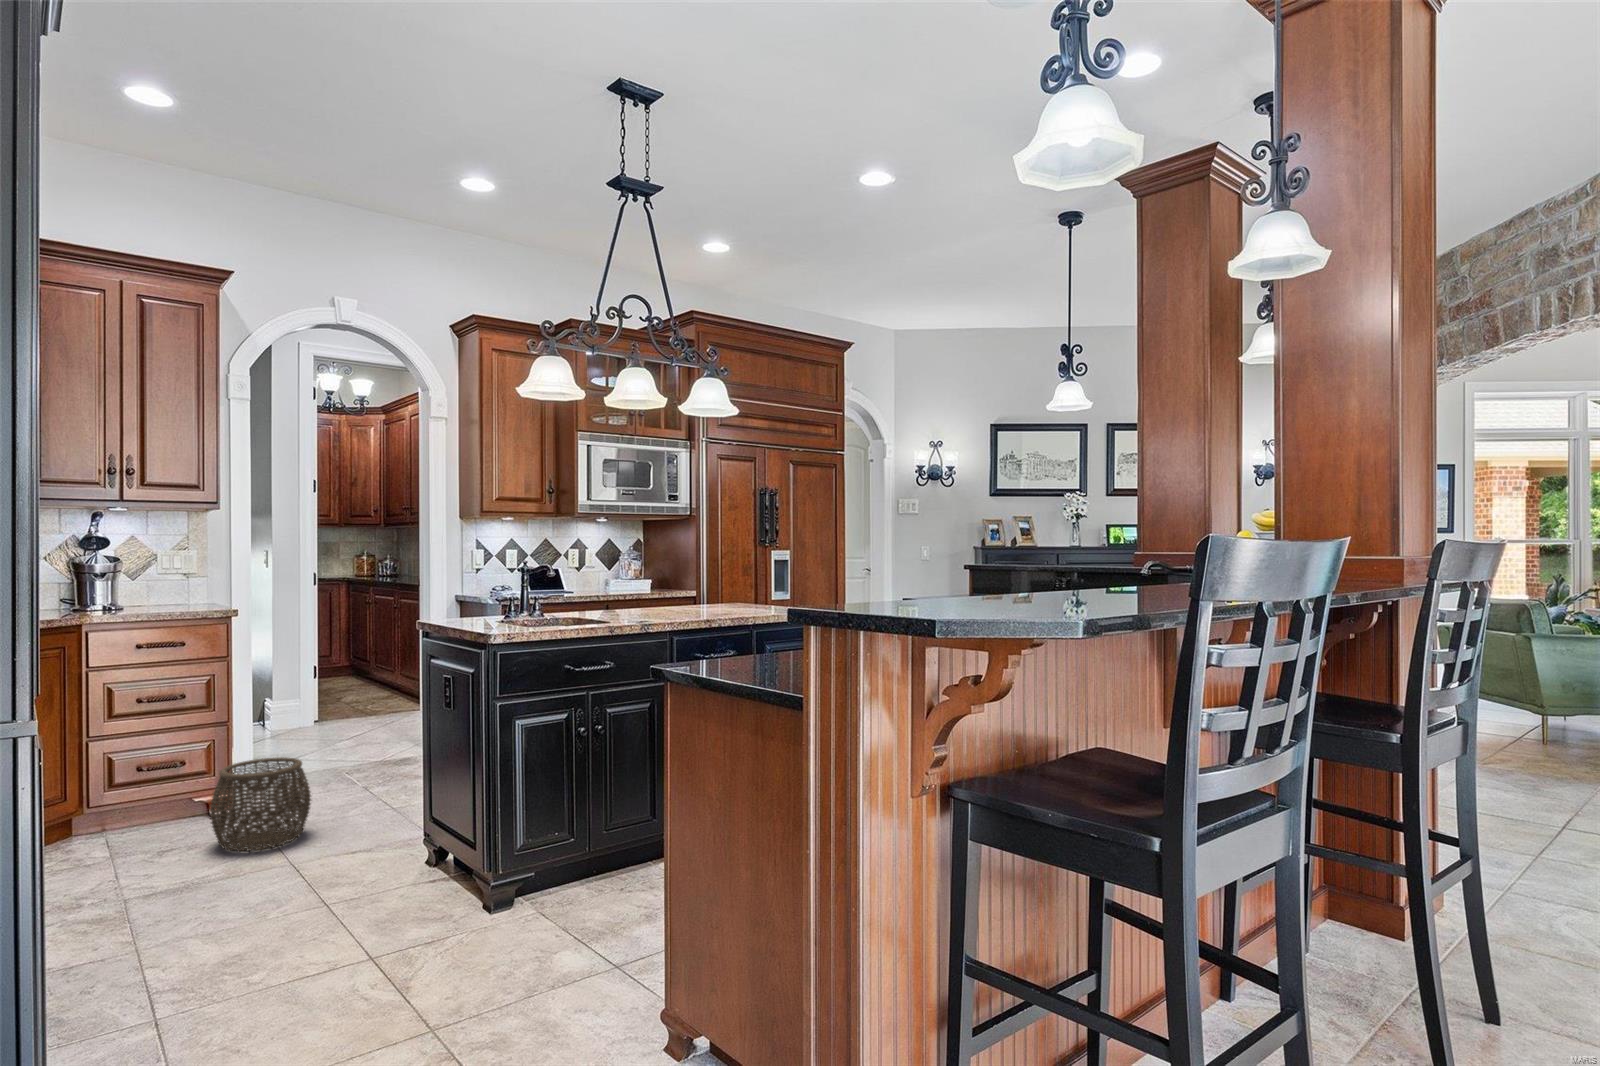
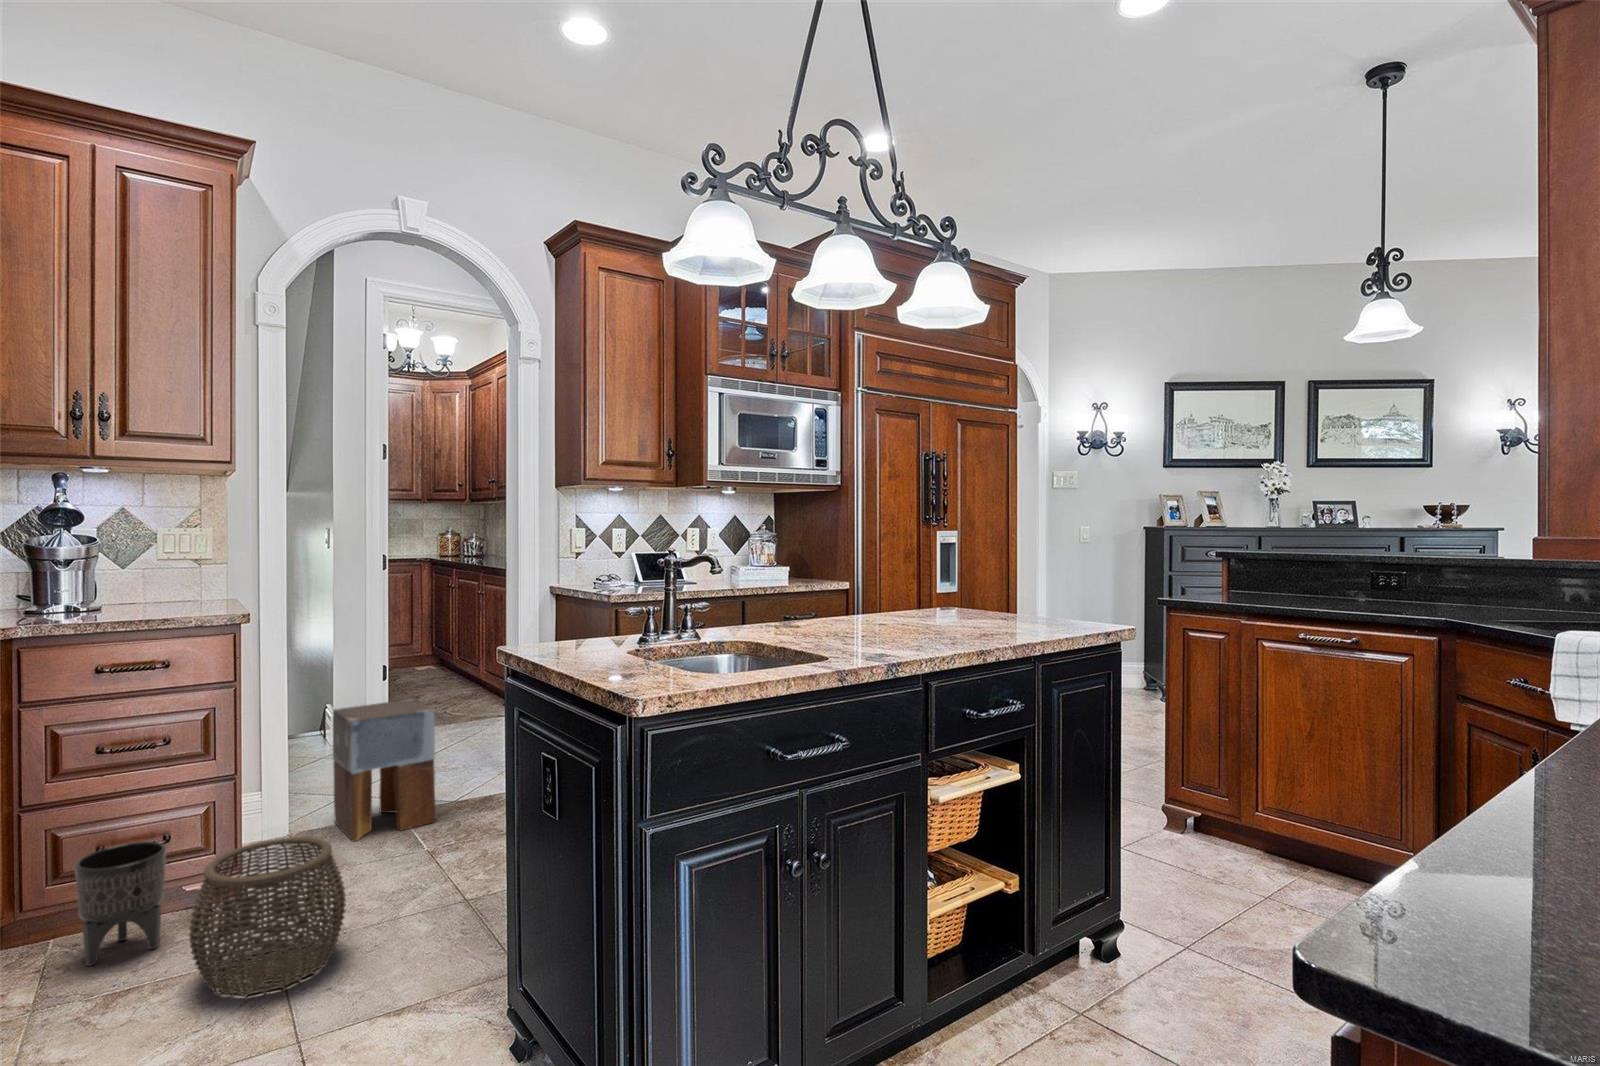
stool: none [284,681,364,783] -> present [333,699,435,841]
planter: none [124,765,183,843] -> present [75,842,166,966]

